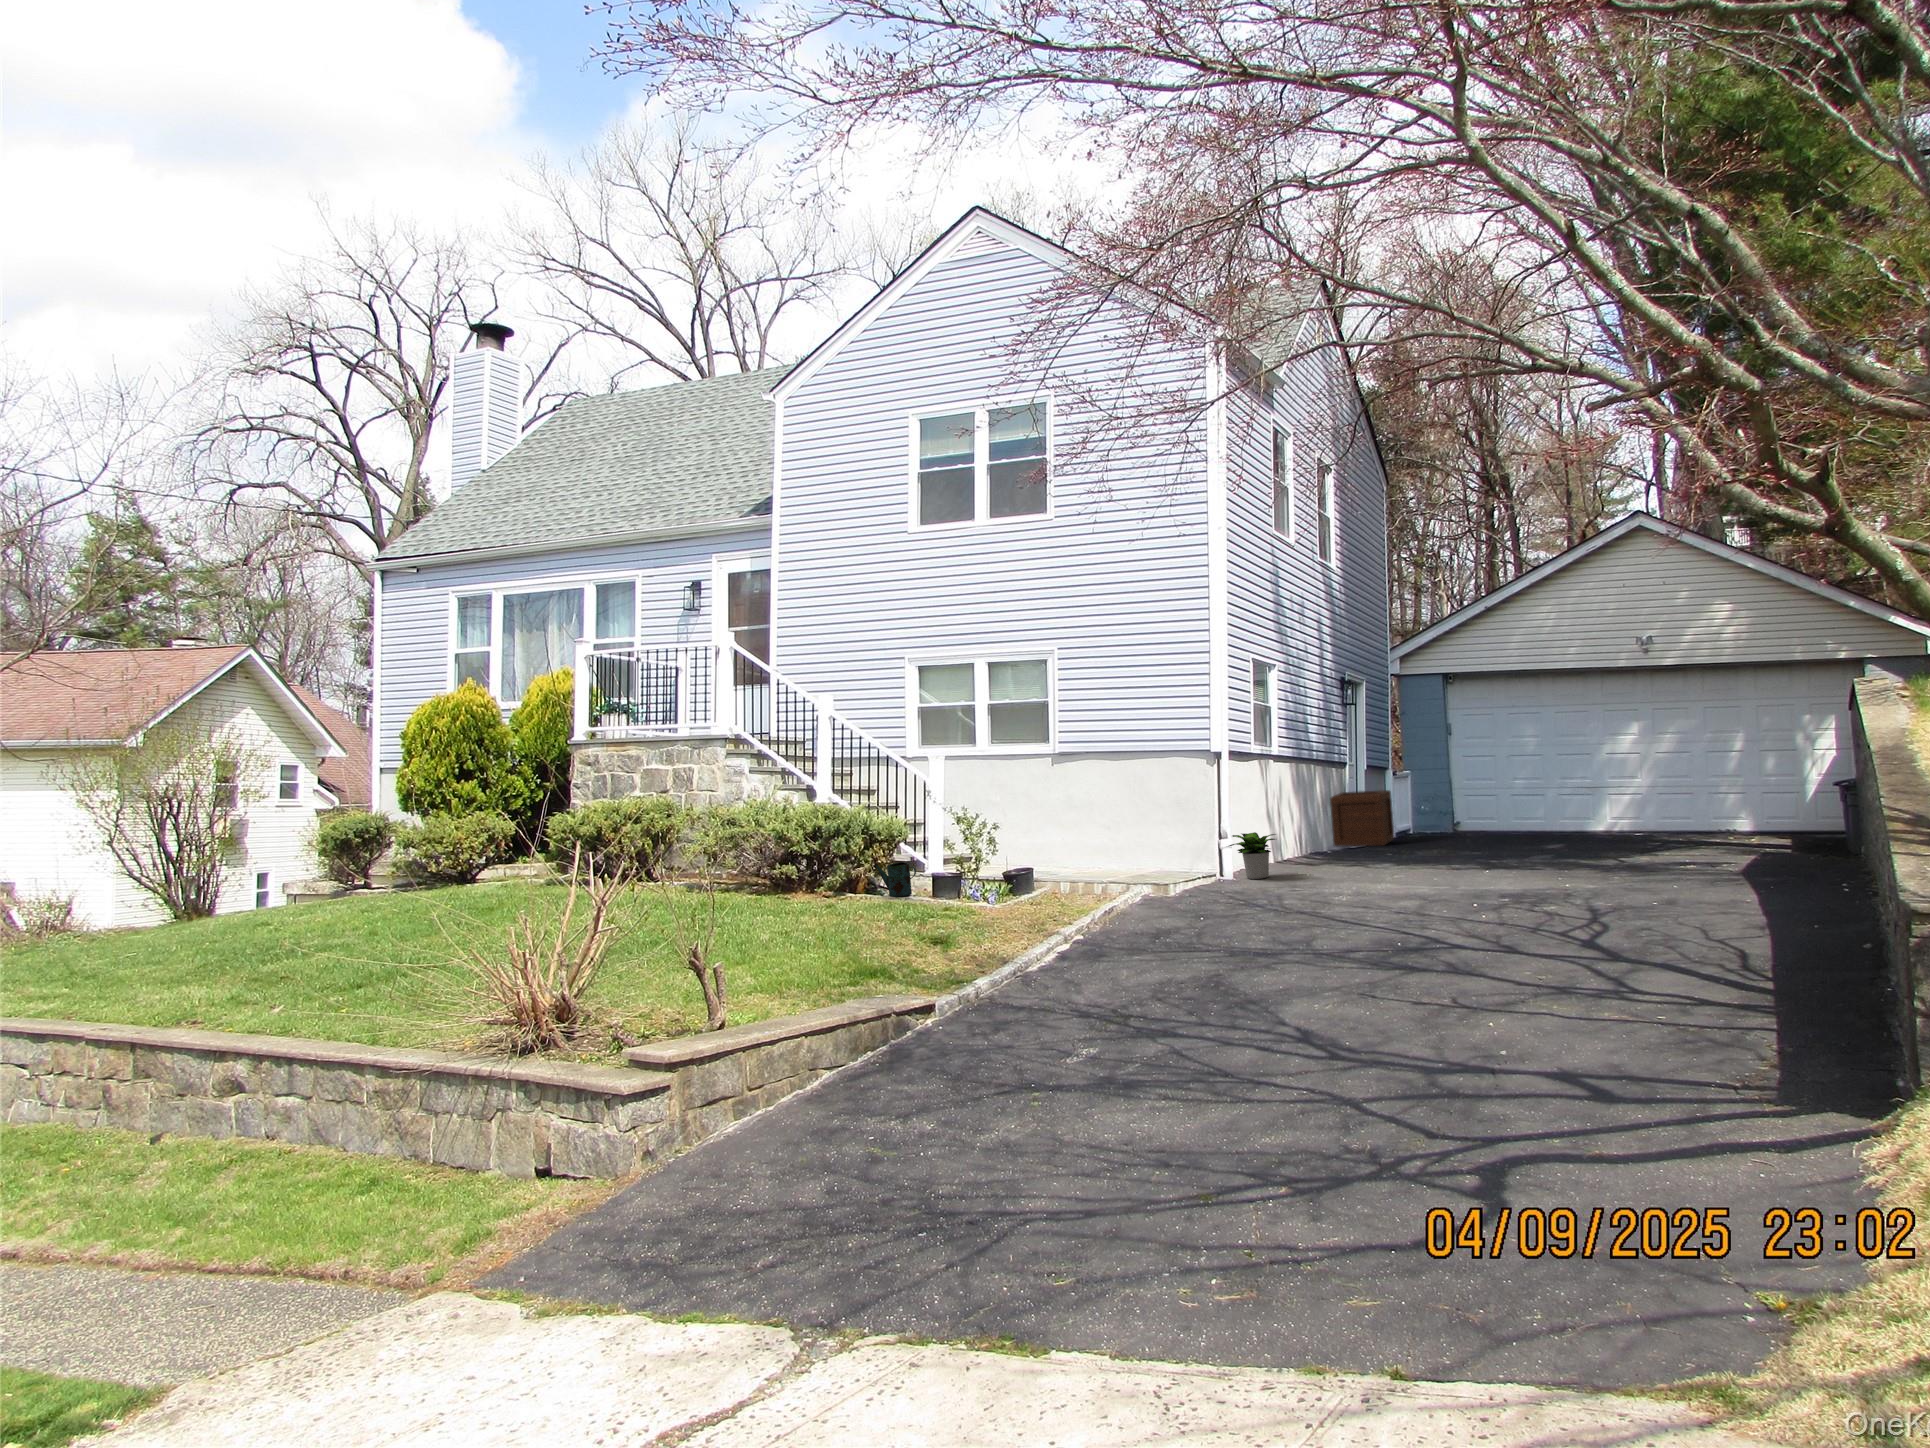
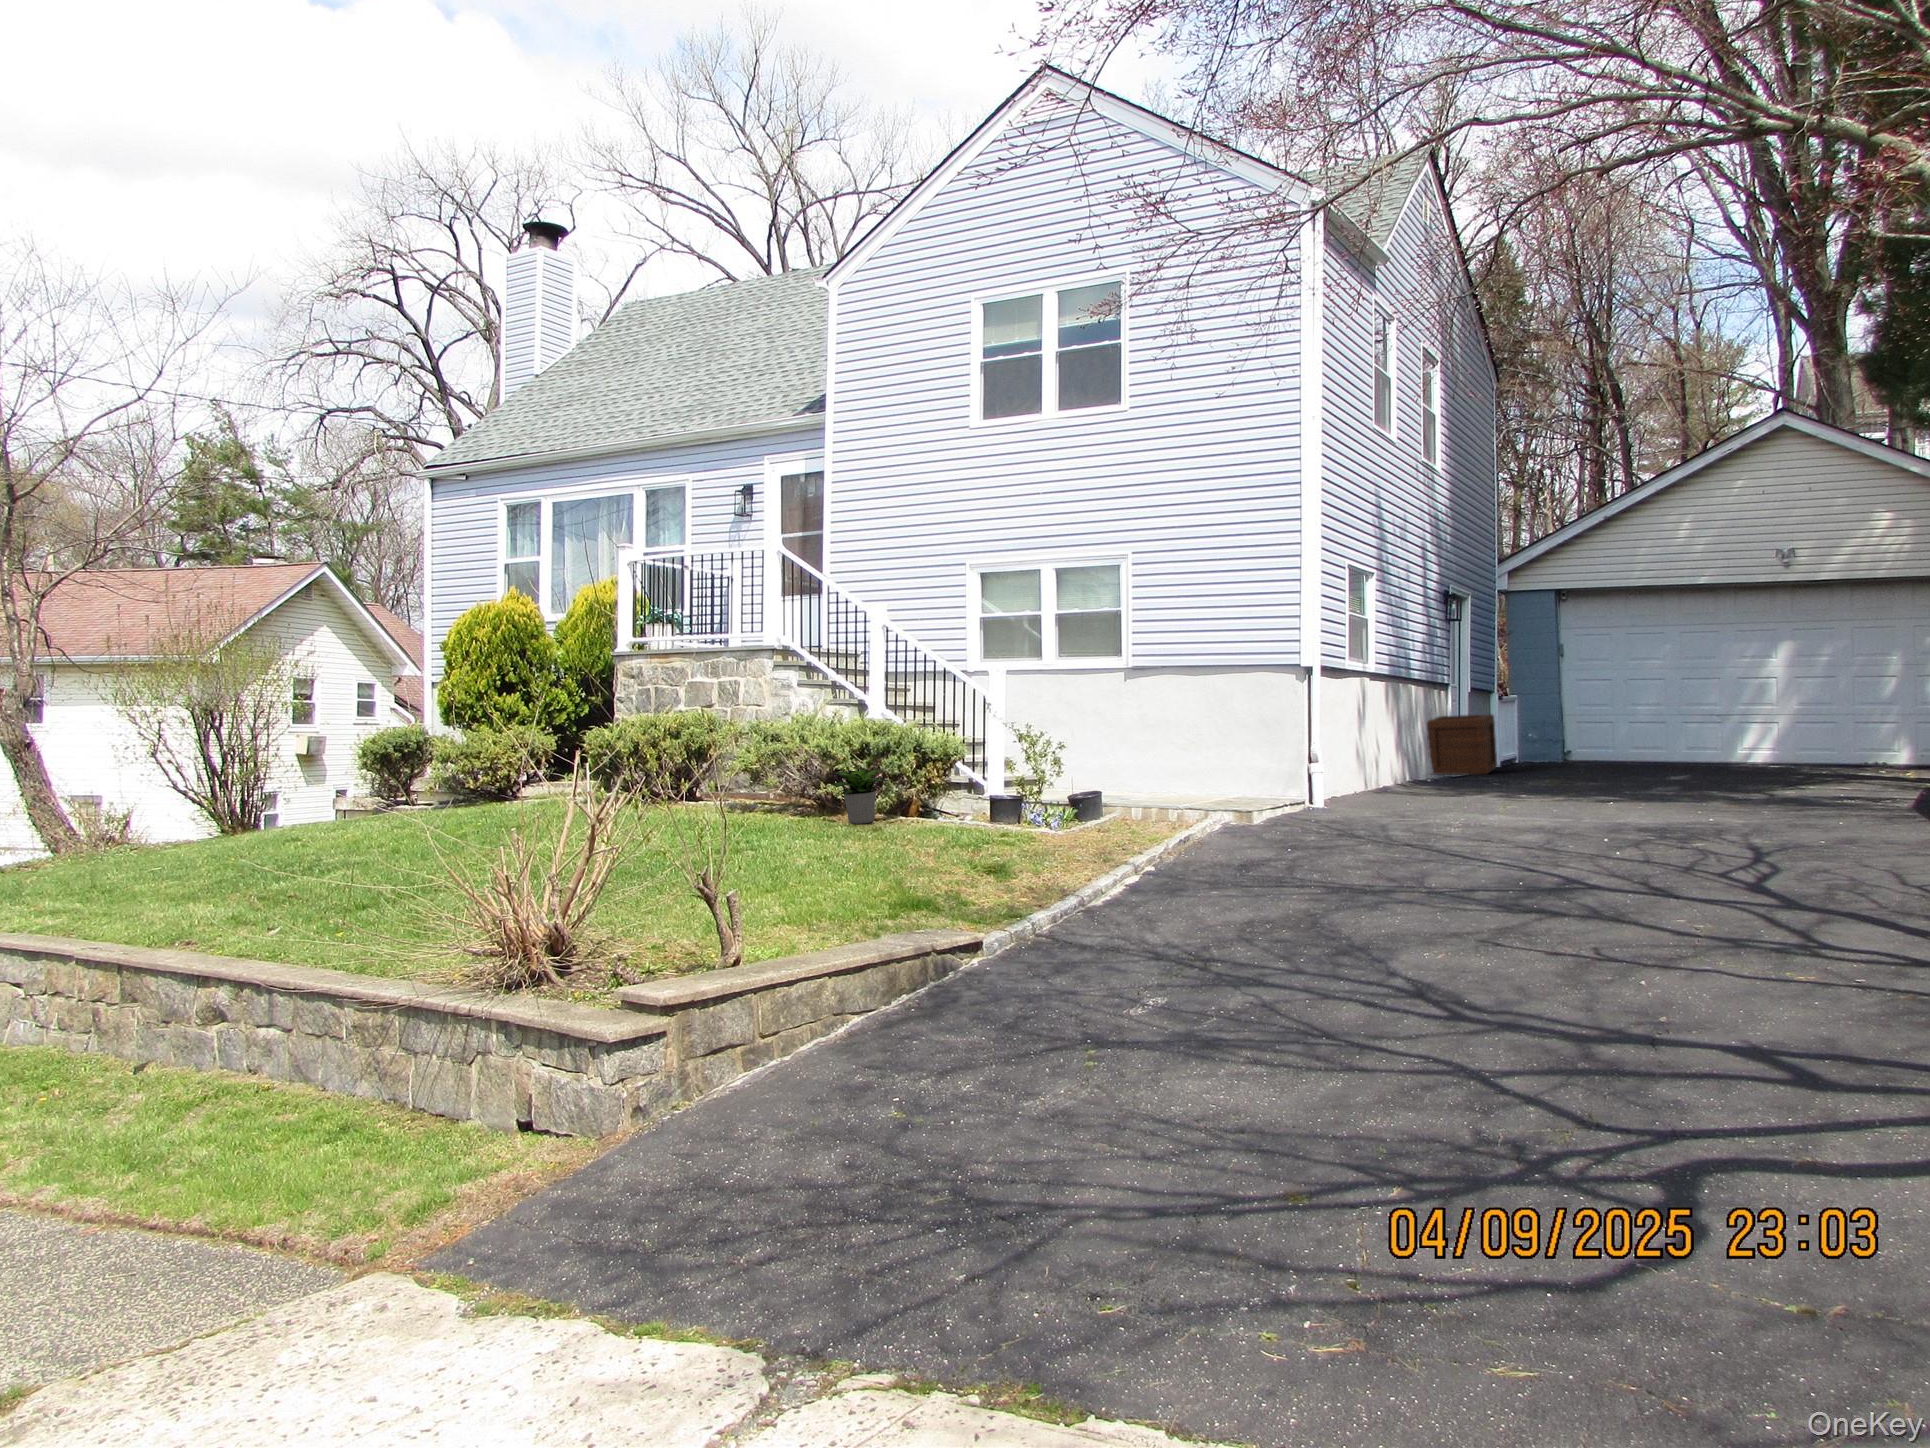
potted plant: present [1228,832,1276,879] -> present [831,769,889,824]
watering can: present [875,862,916,896] -> none [924,780,973,820]

